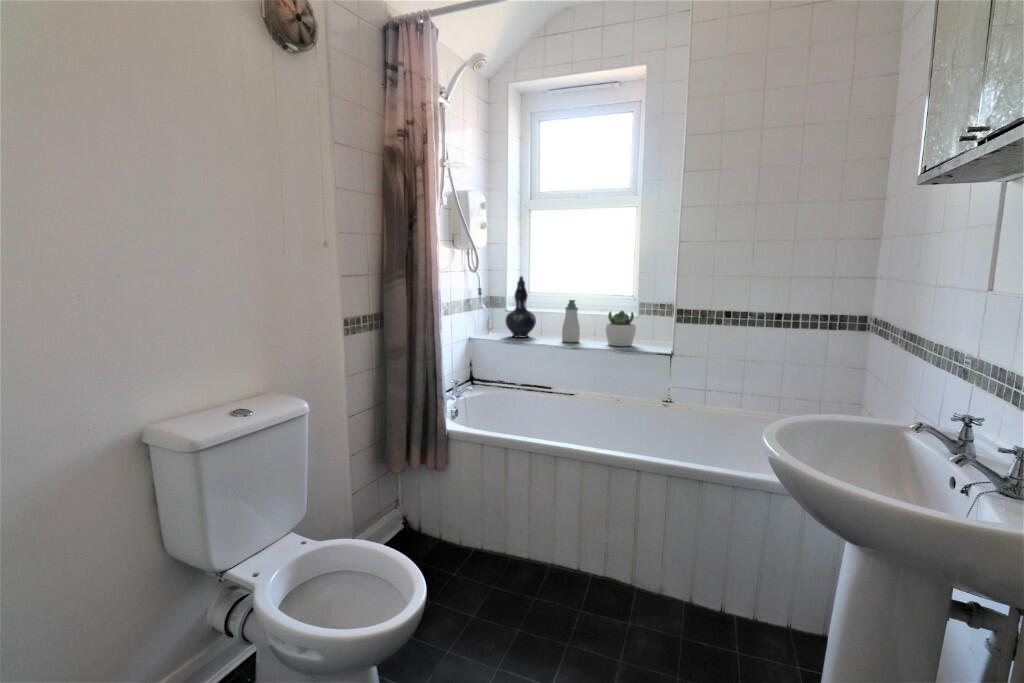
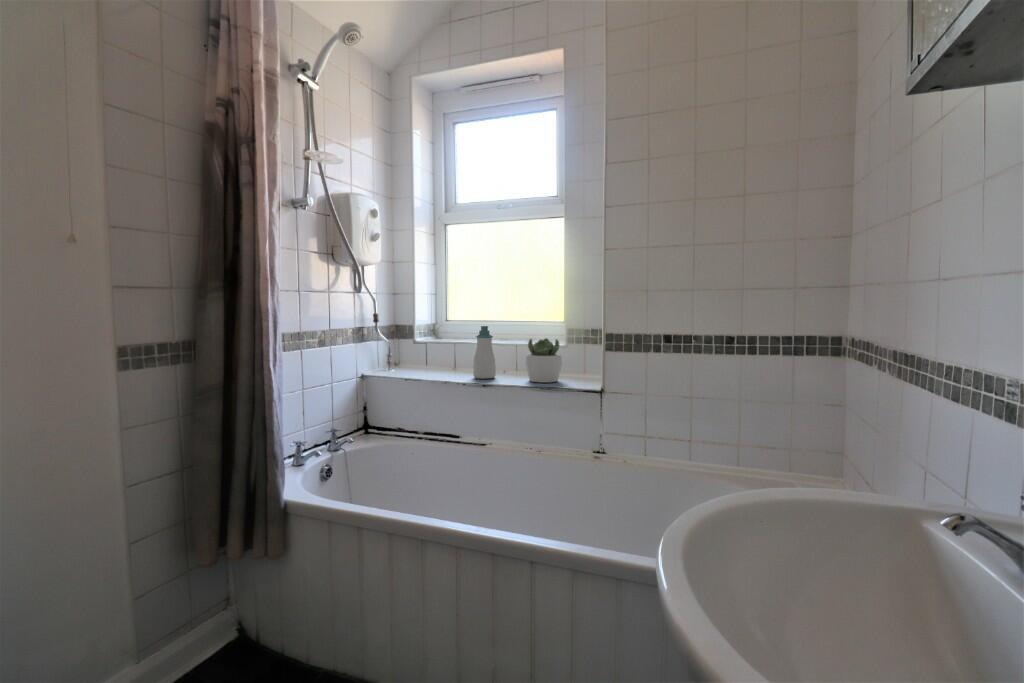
decorative vase: present [506,276,536,337] -> none [407,298,445,374]

